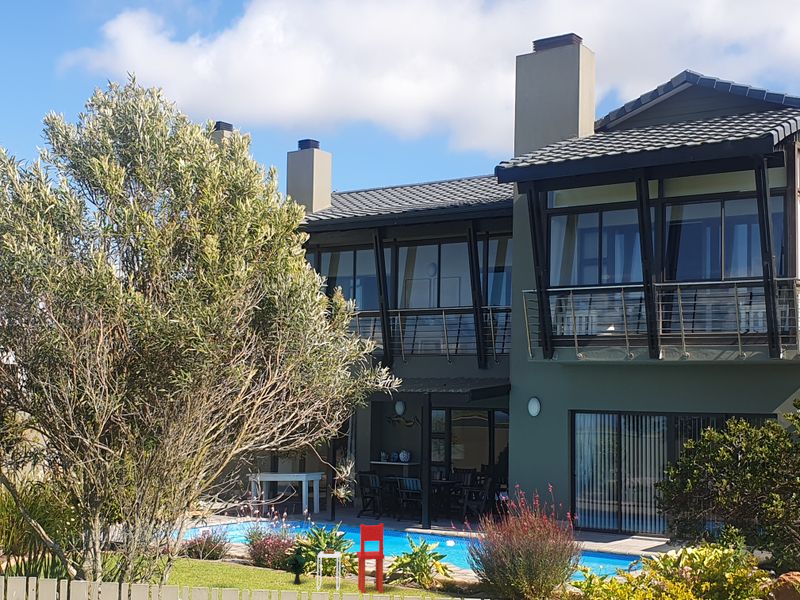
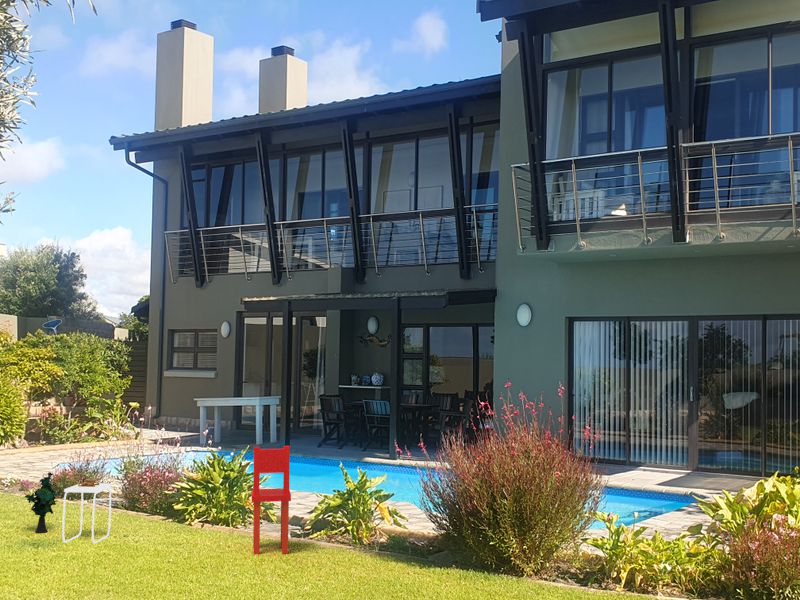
decorative plant: present [287,544,308,585] -> present [25,473,60,533]
side table: present [317,548,341,591] -> present [62,478,112,543]

